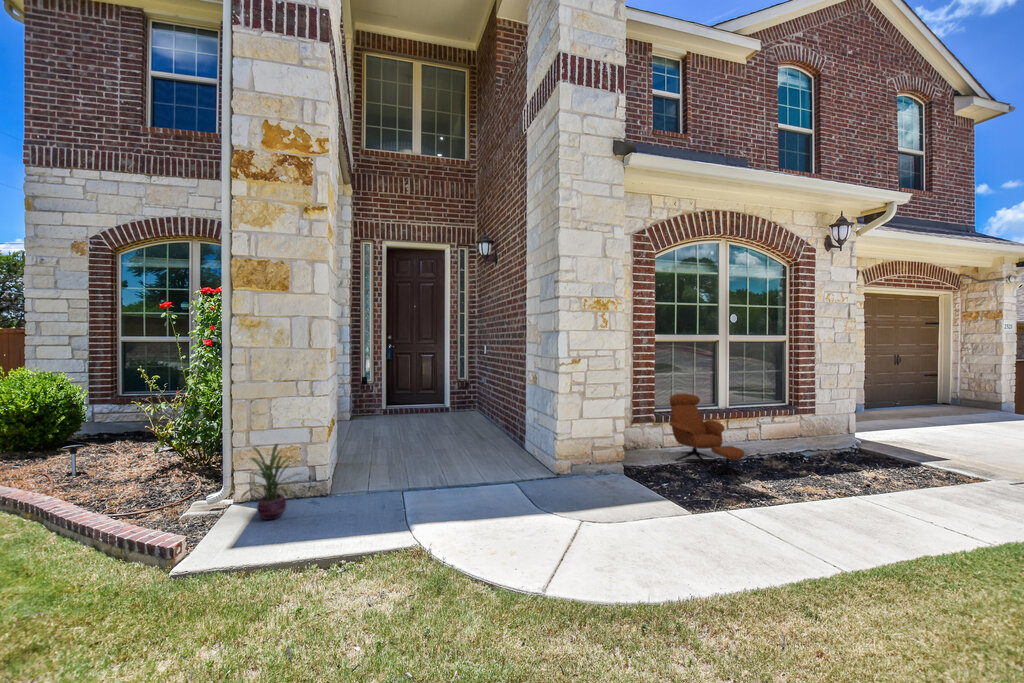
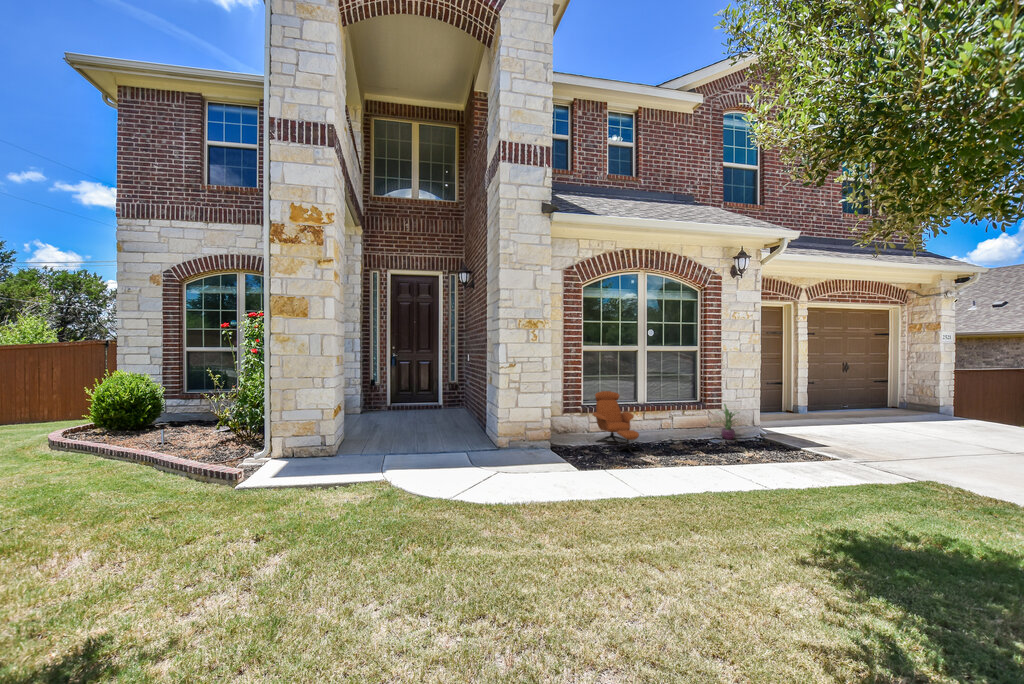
decorative plant: present [234,444,301,520] -> present [717,404,735,440]

